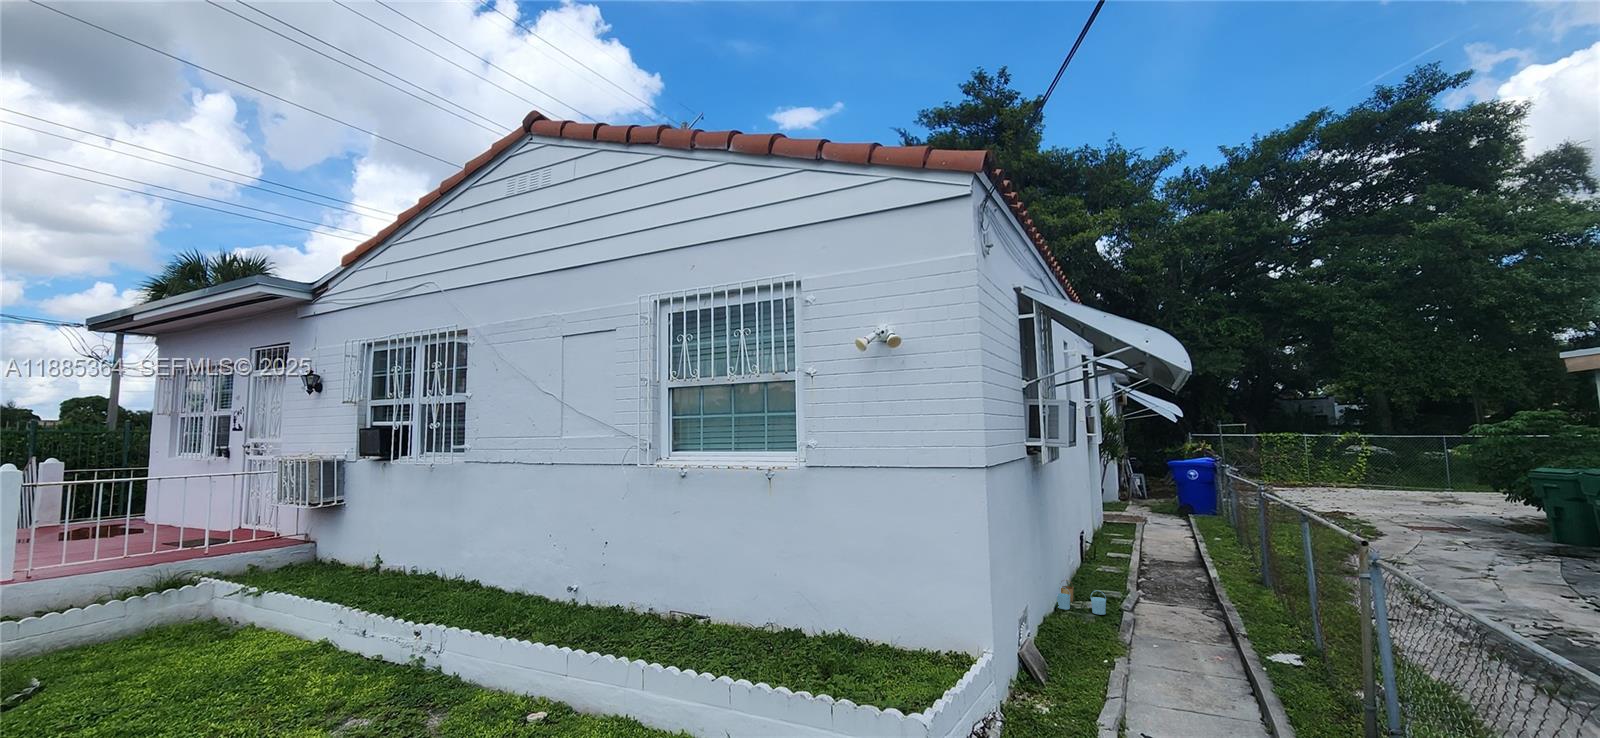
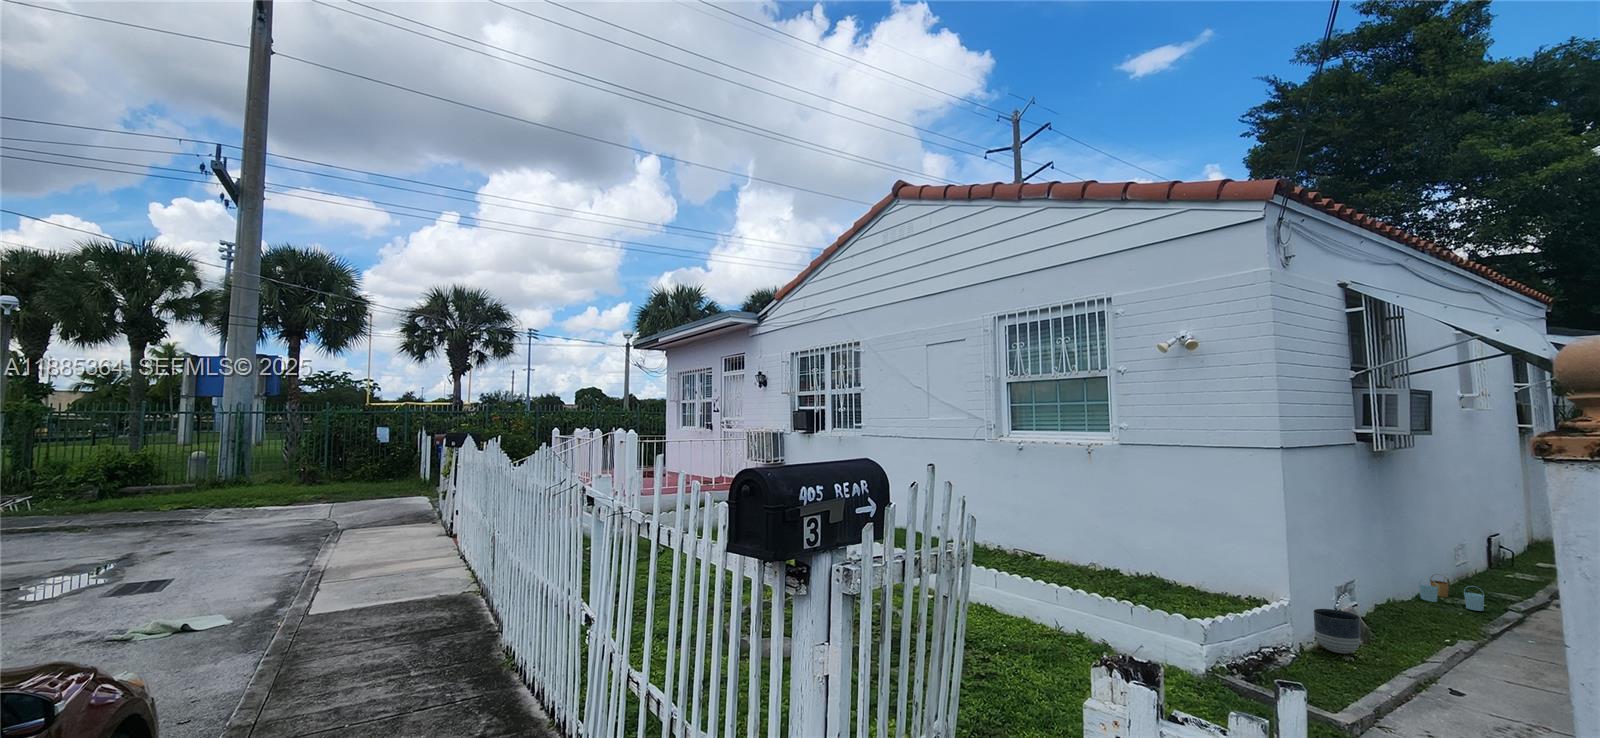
planter: none [1016,653,1061,708] -> present [1314,609,1360,654]

